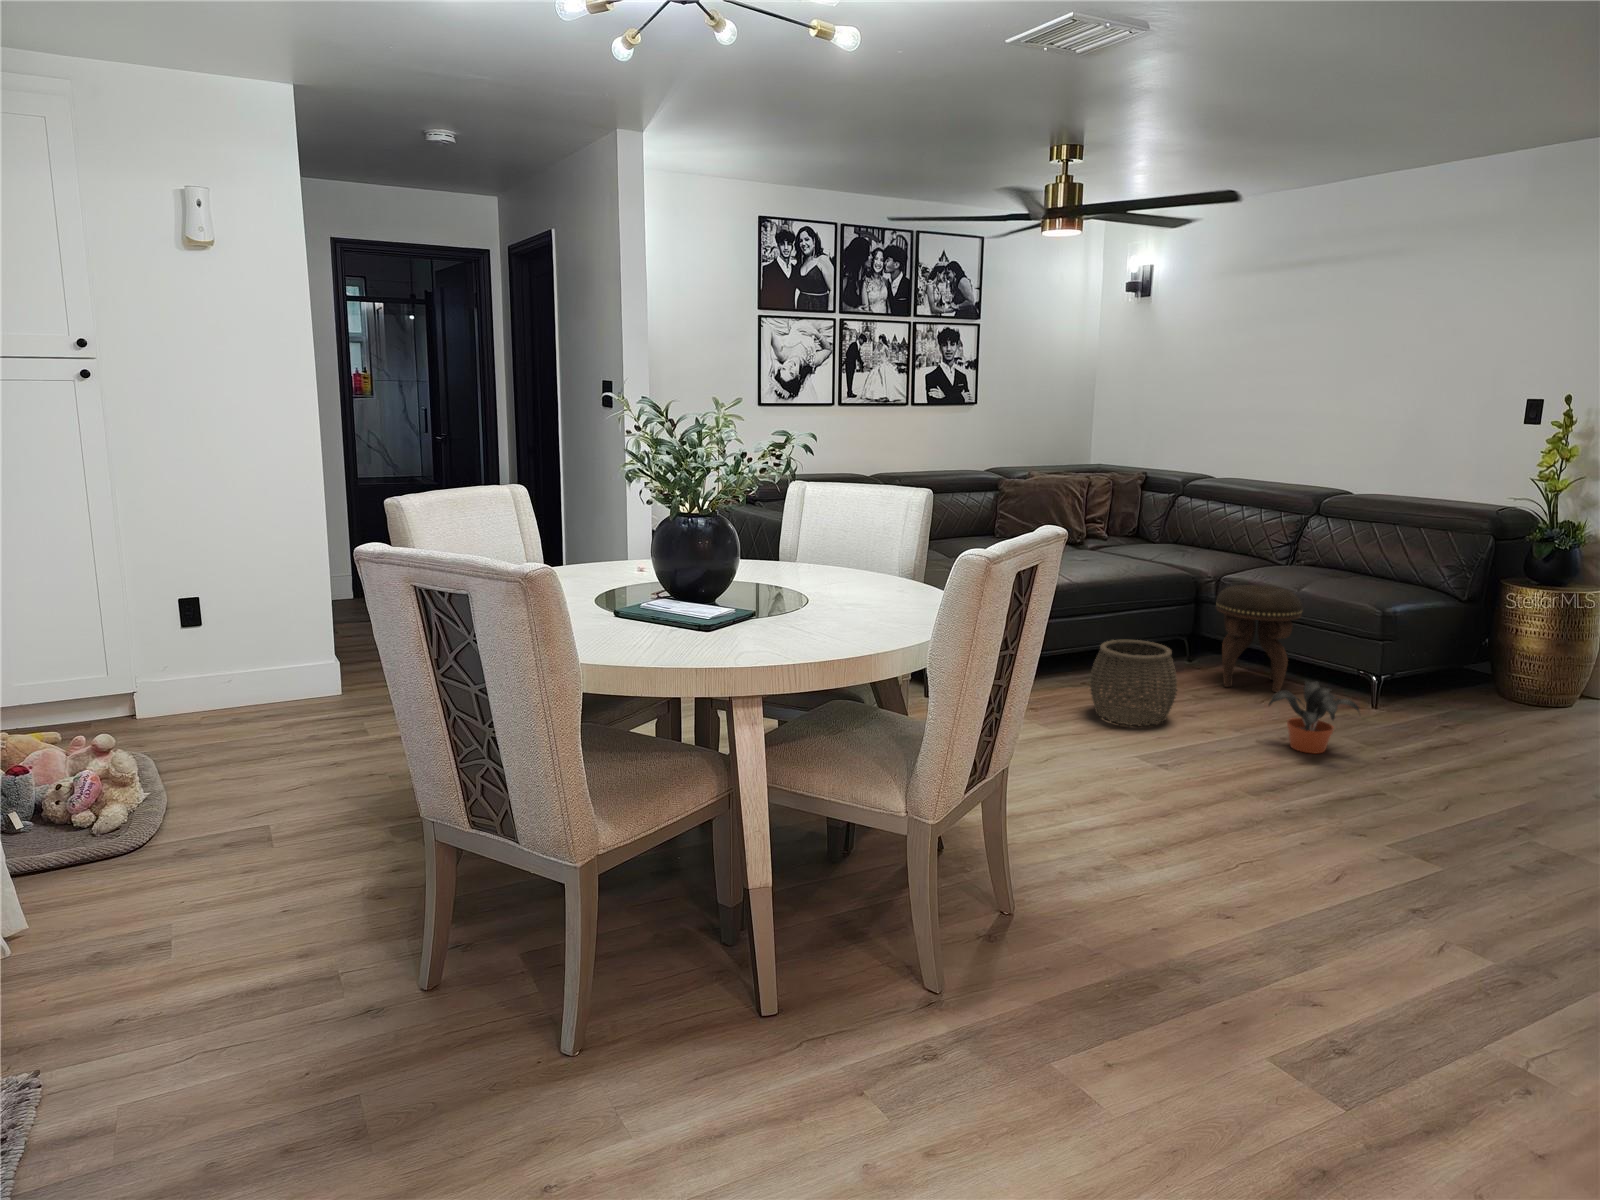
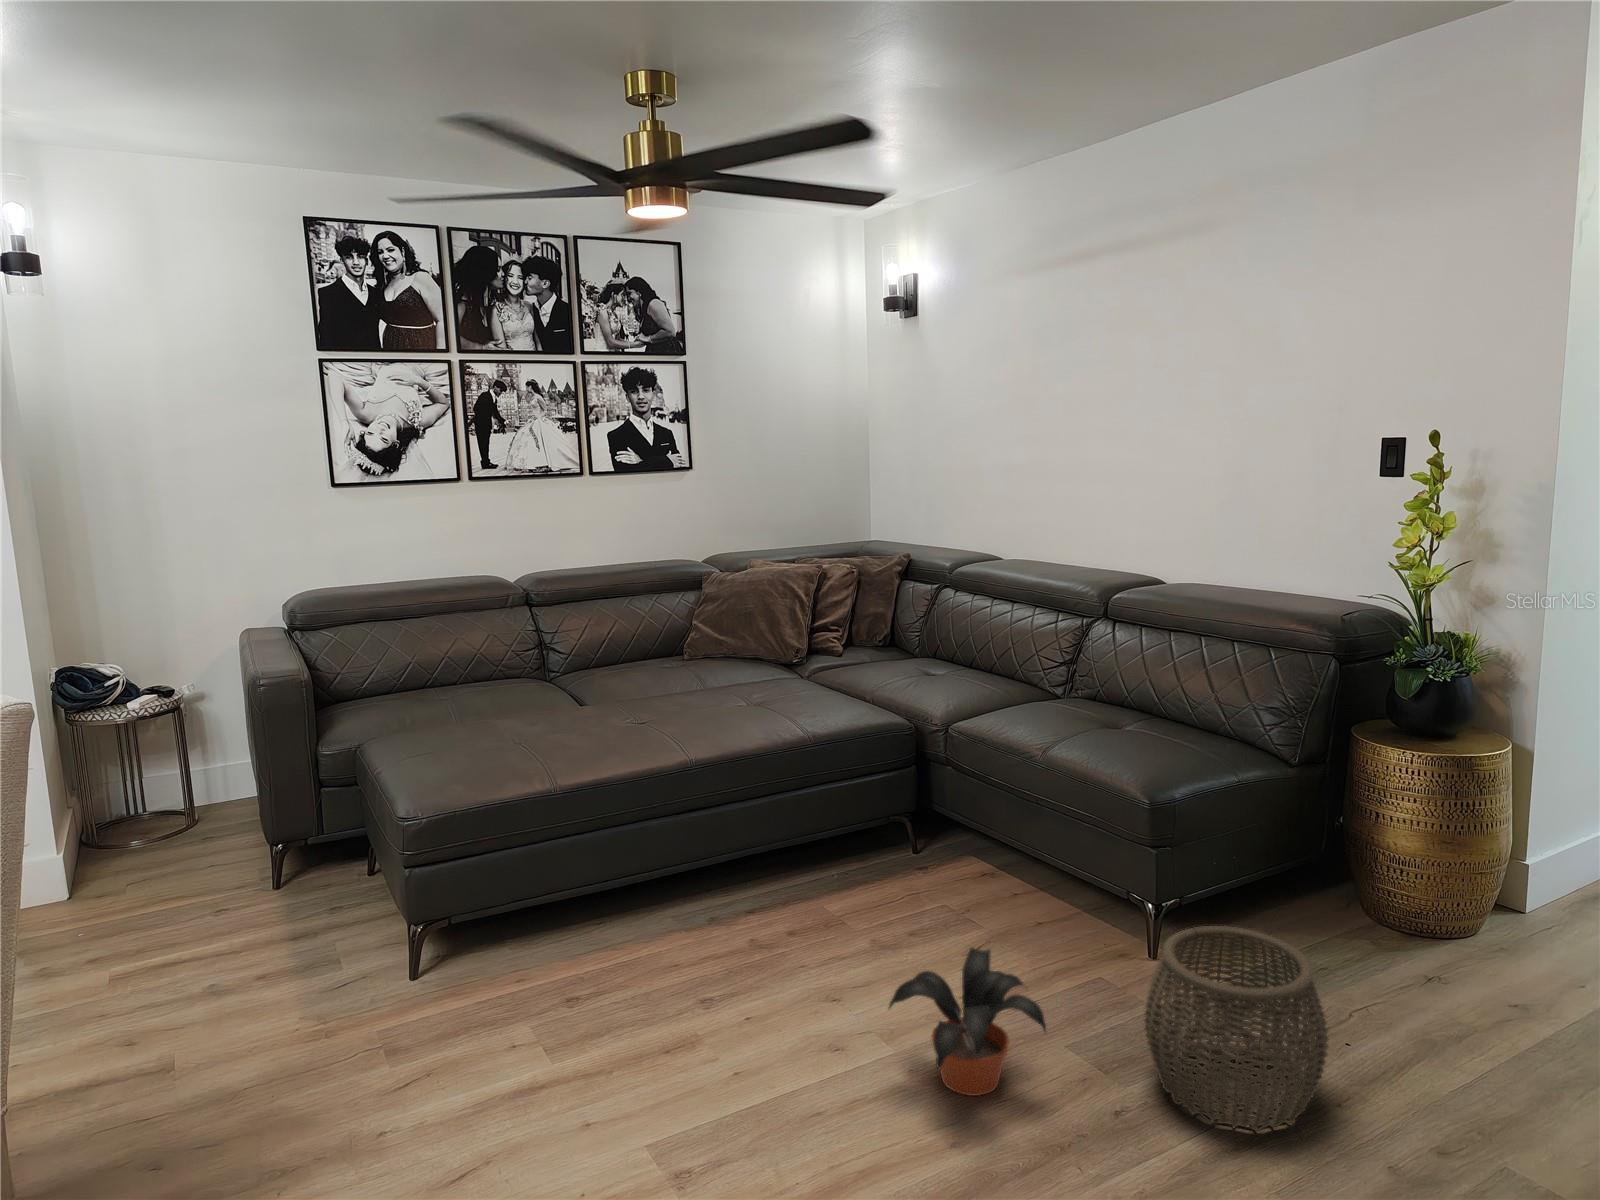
footstool: present [1216,585,1303,692] -> none [910,742,1040,922]
woven basket: present [1090,640,1177,726] -> present [1144,926,1329,1131]

